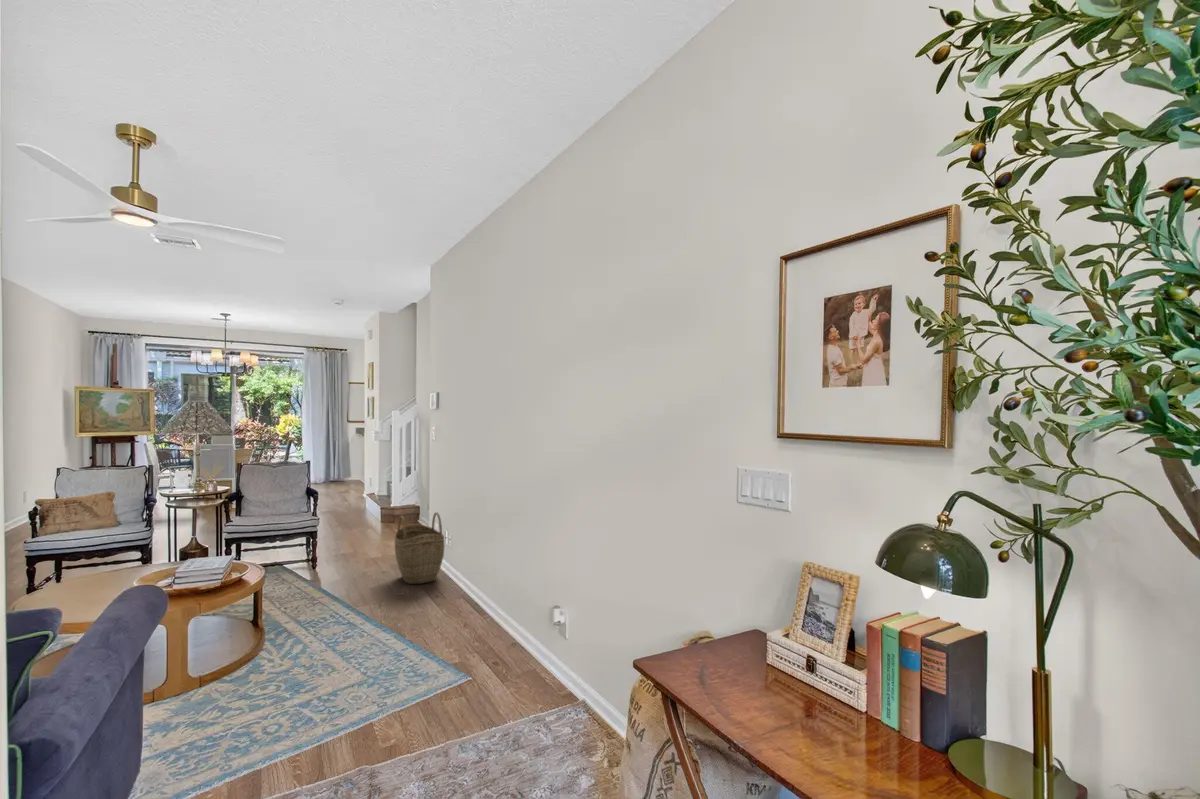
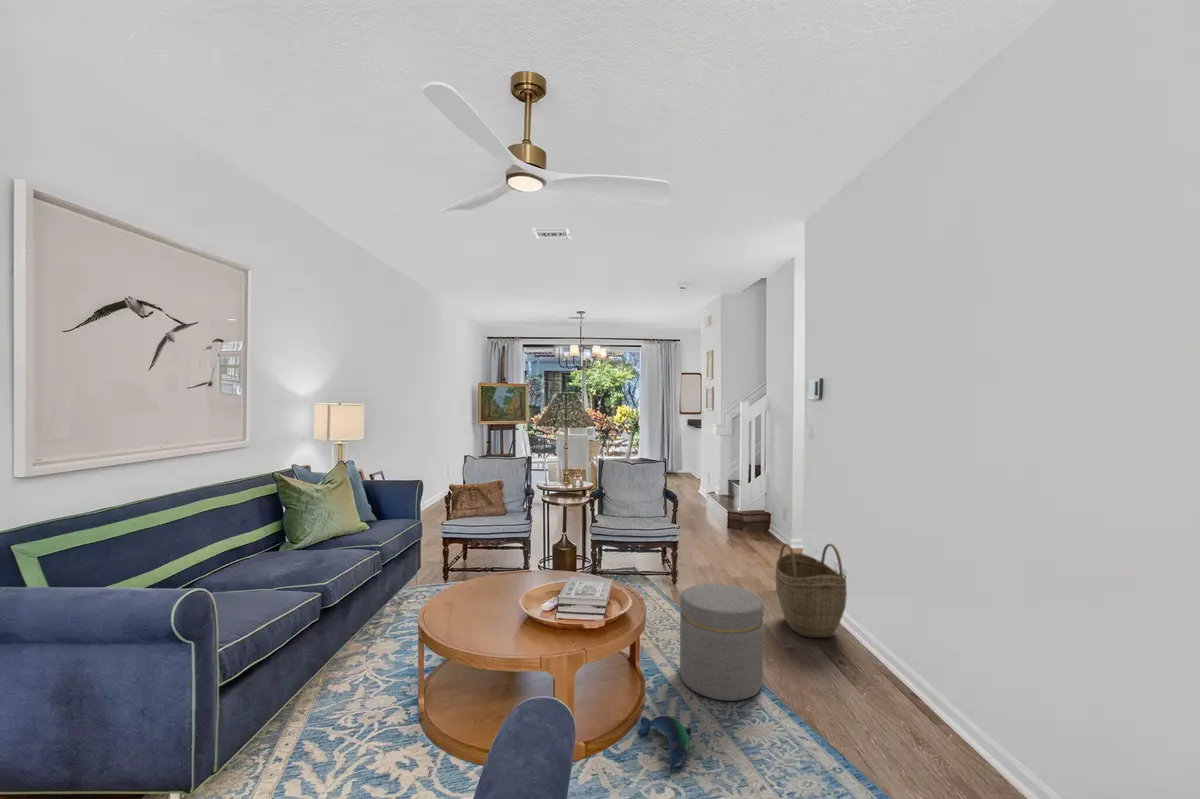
ottoman: none [296,549,366,631] -> present [680,584,764,701]
plush toy: none [246,643,291,674] -> present [638,716,691,772]

